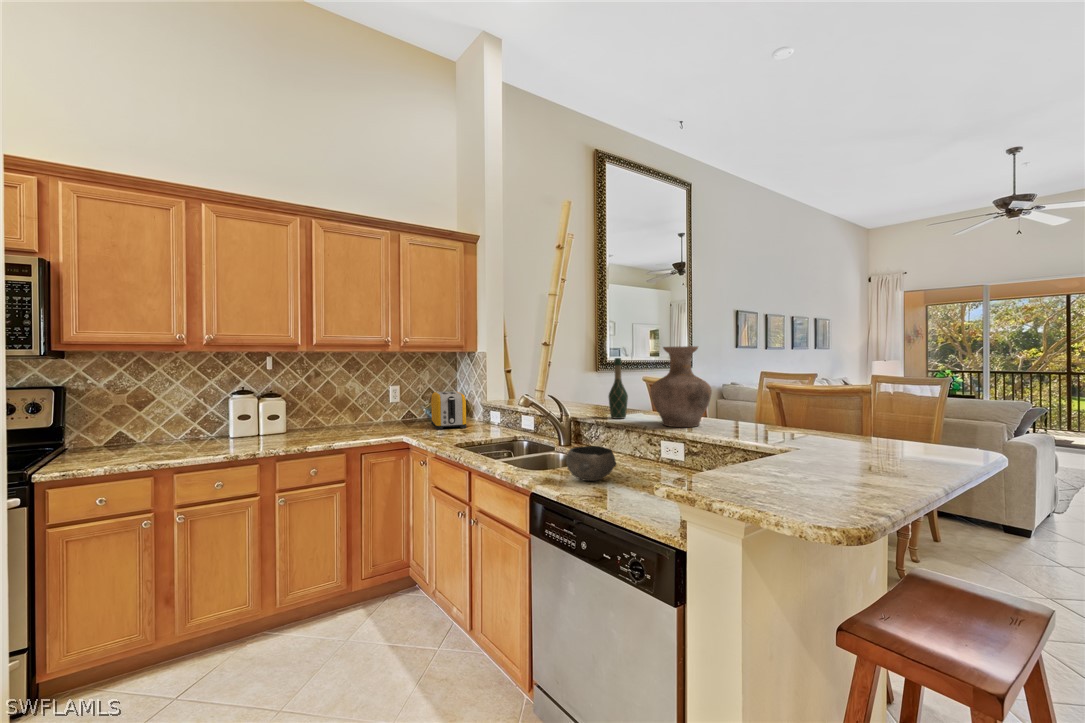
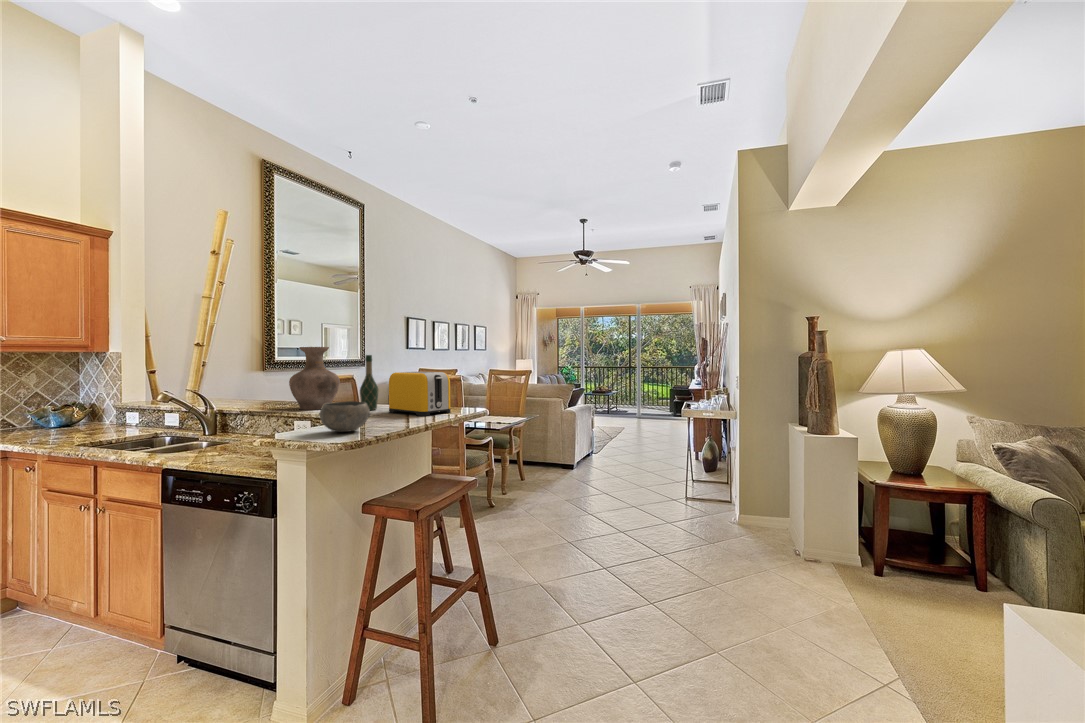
wine bottle: present [609,358,628,419] -> present [360,355,378,410]
toaster: present [431,391,466,429] -> present [389,372,451,416]
bowl: present [566,446,616,481] -> present [319,401,371,432]

